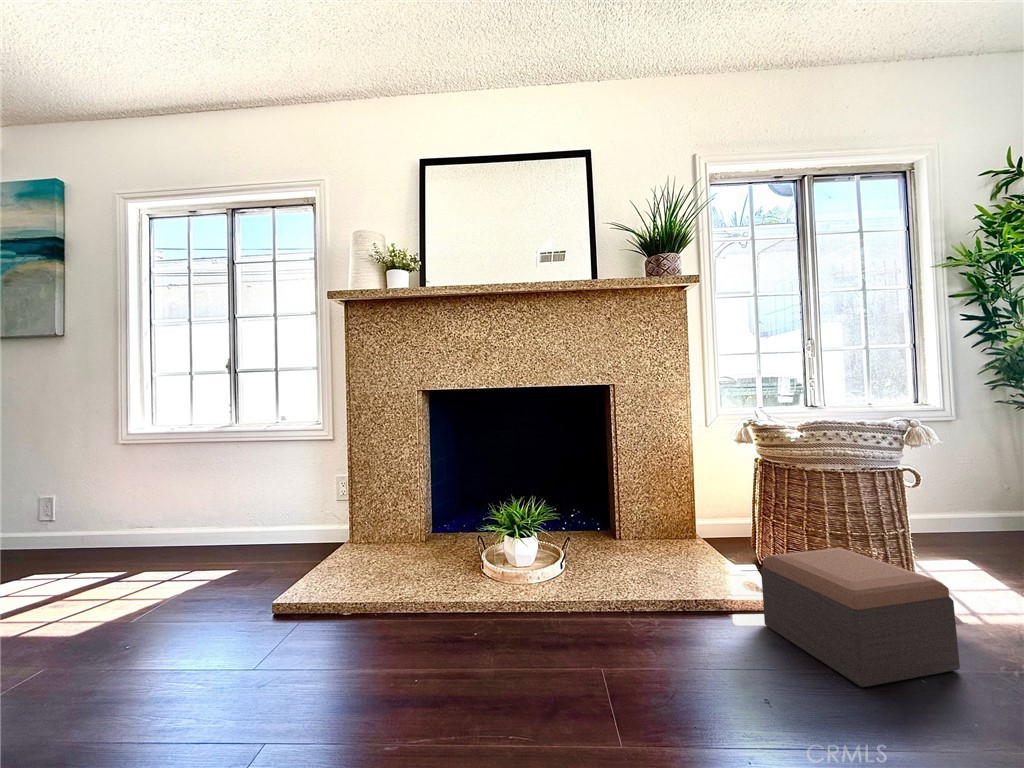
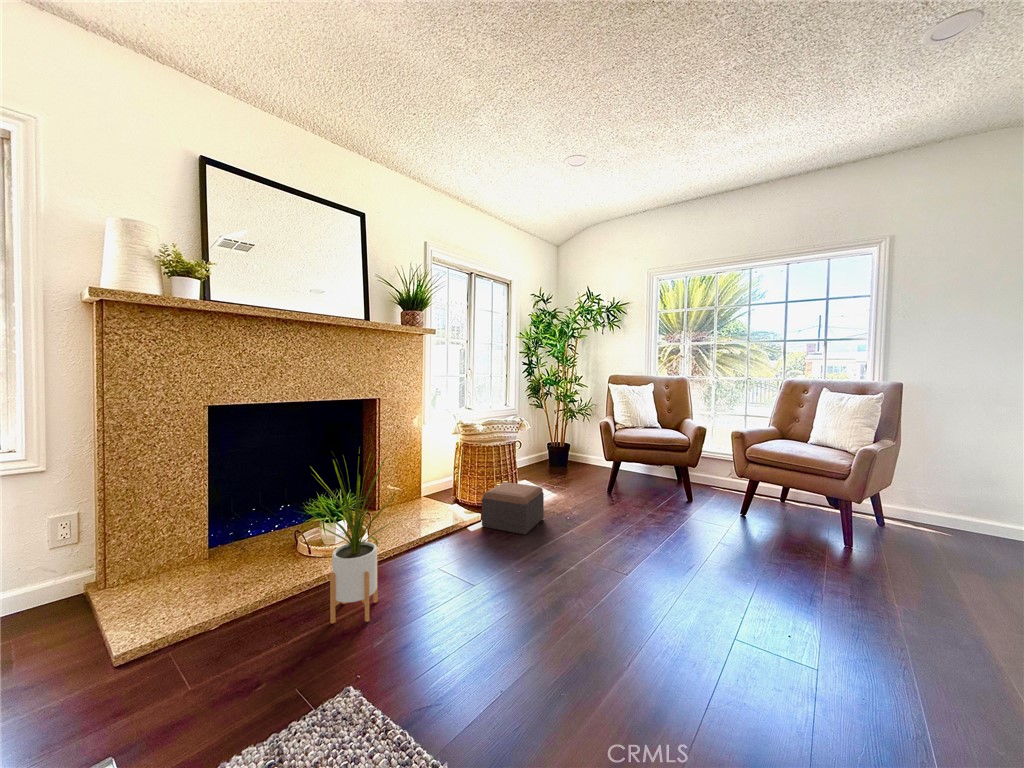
house plant: none [366,424,500,694] -> present [311,450,396,624]

